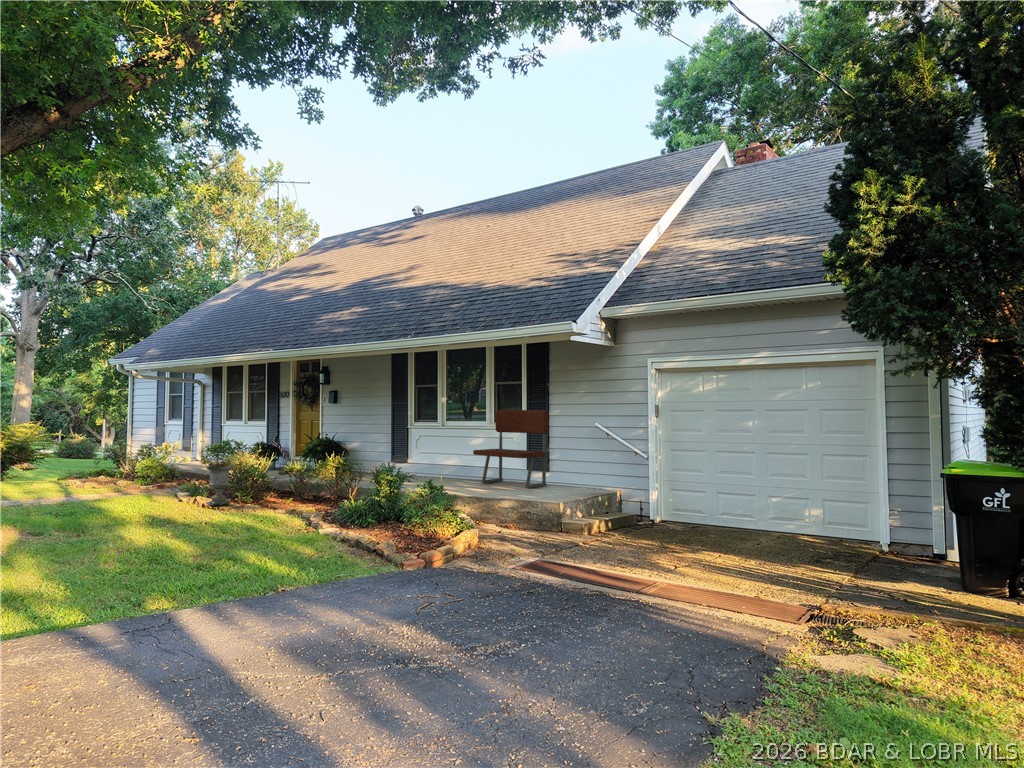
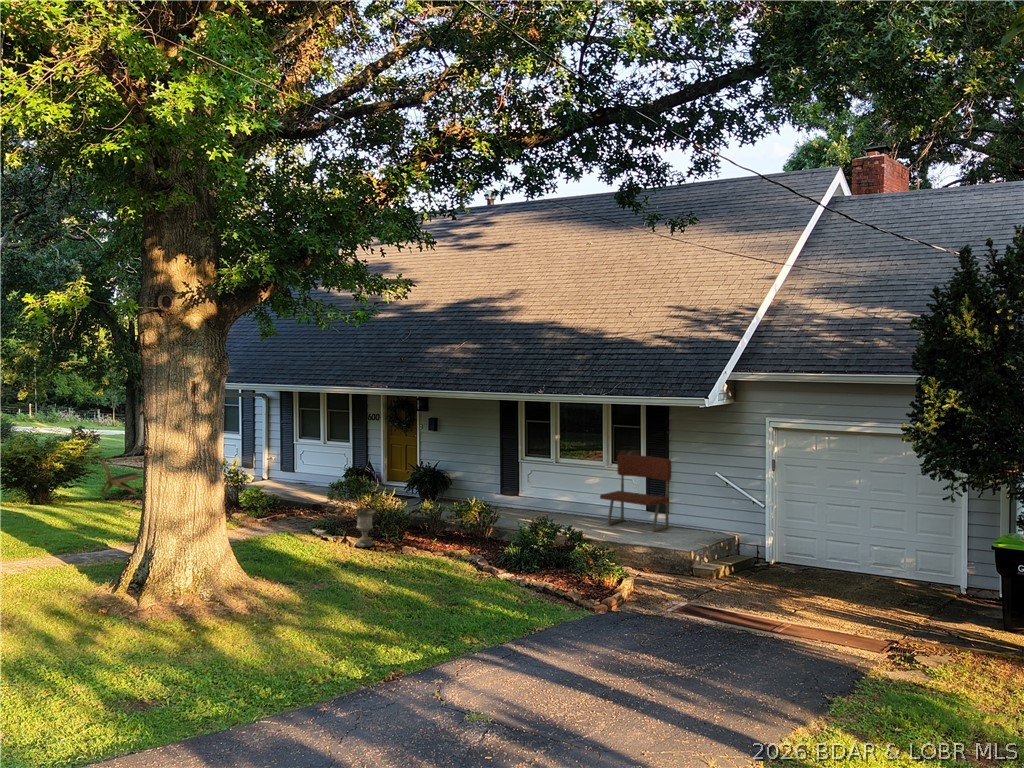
lounge chair: none [30,435,75,471] -> present [100,457,139,496]

